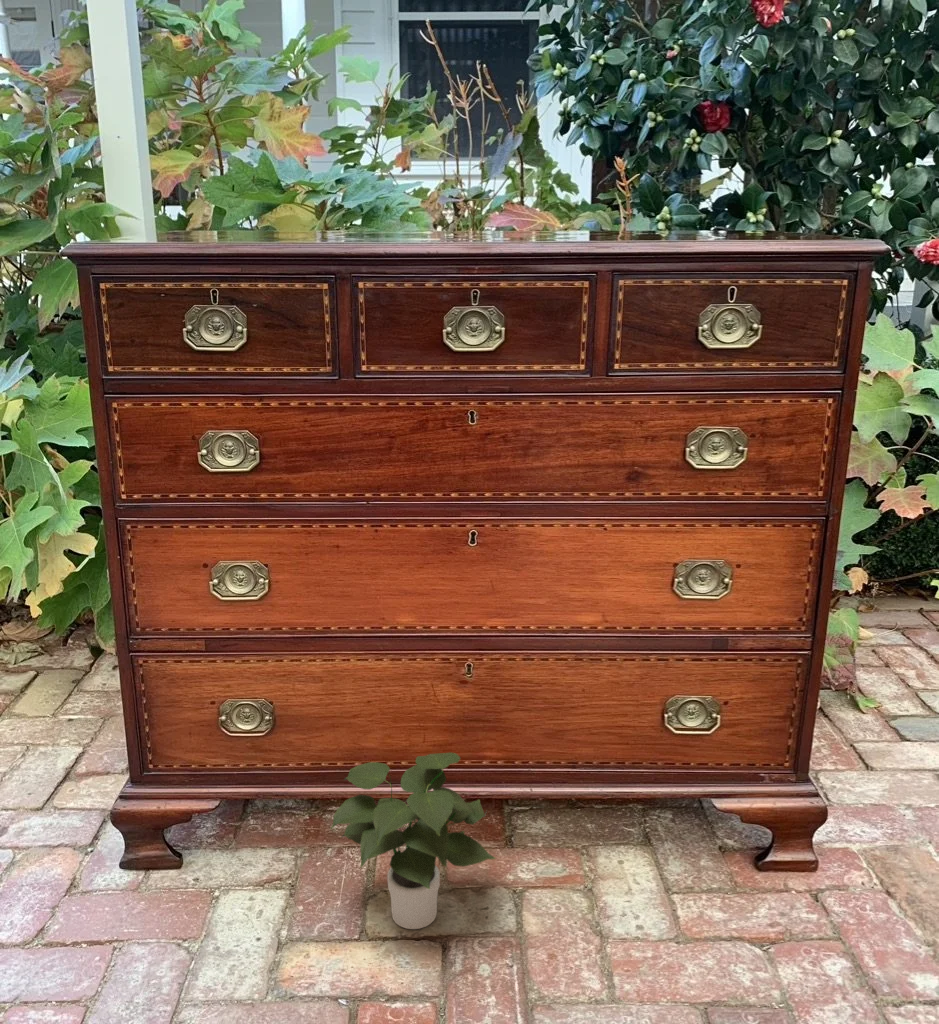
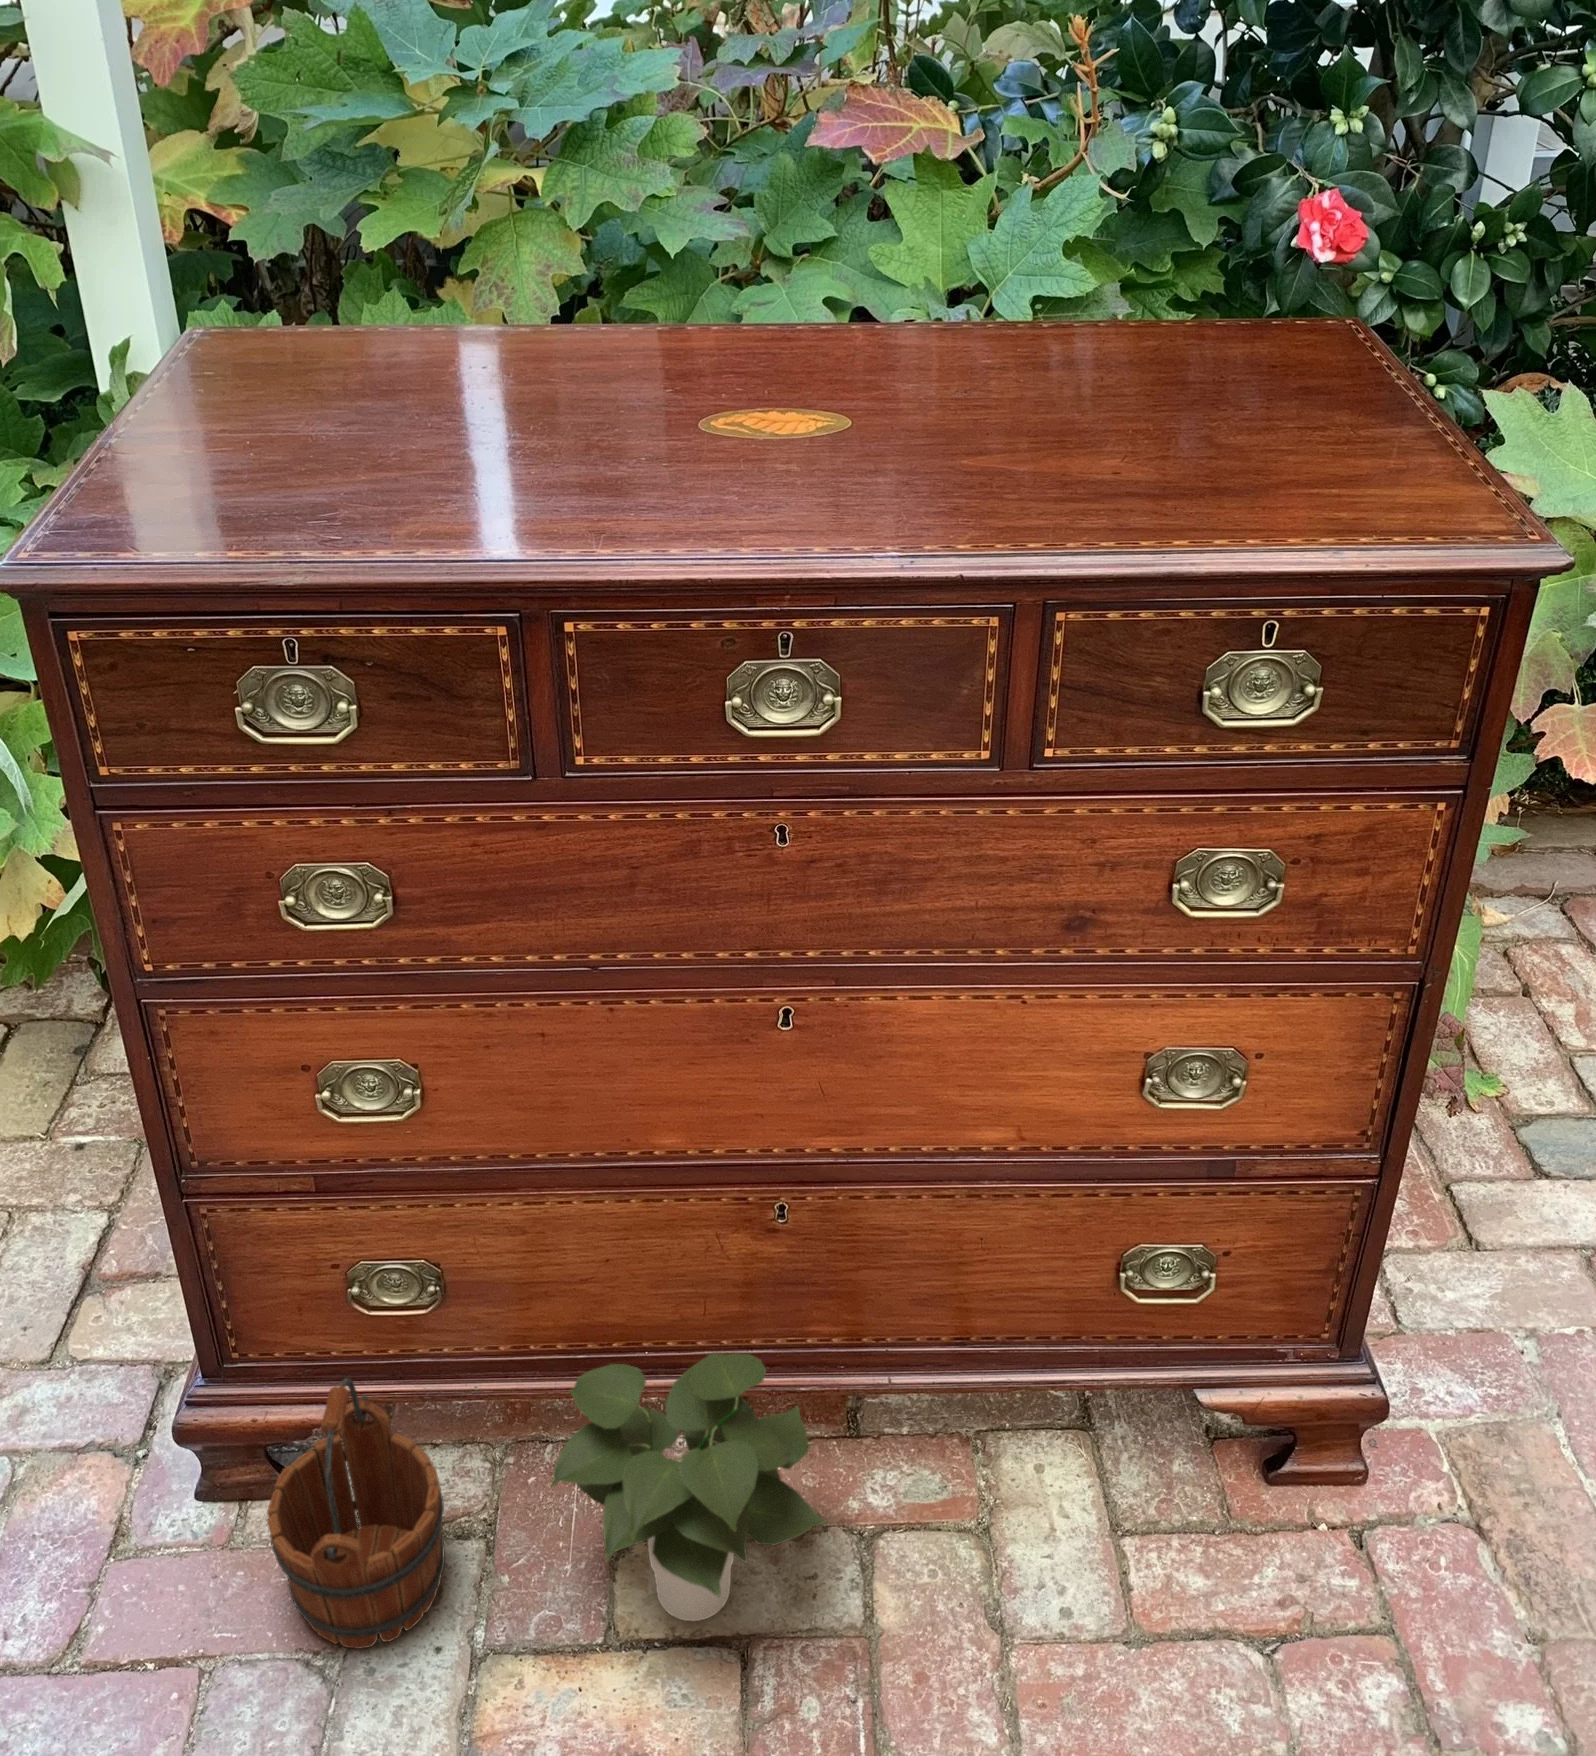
wooden bucket: none [160,759,266,940] -> present [267,1378,445,1649]

